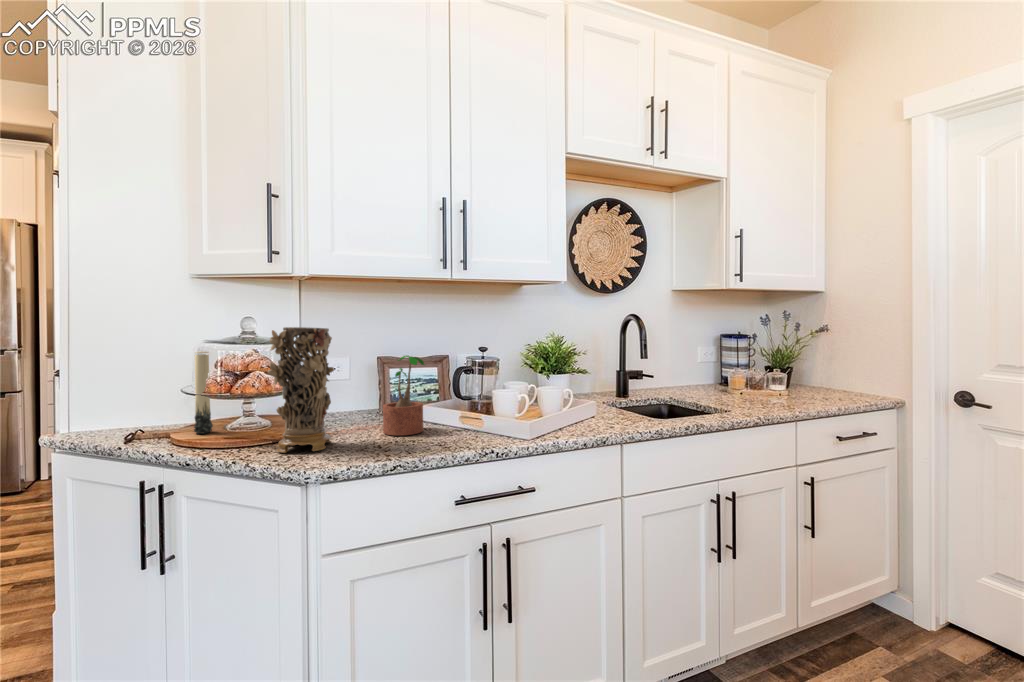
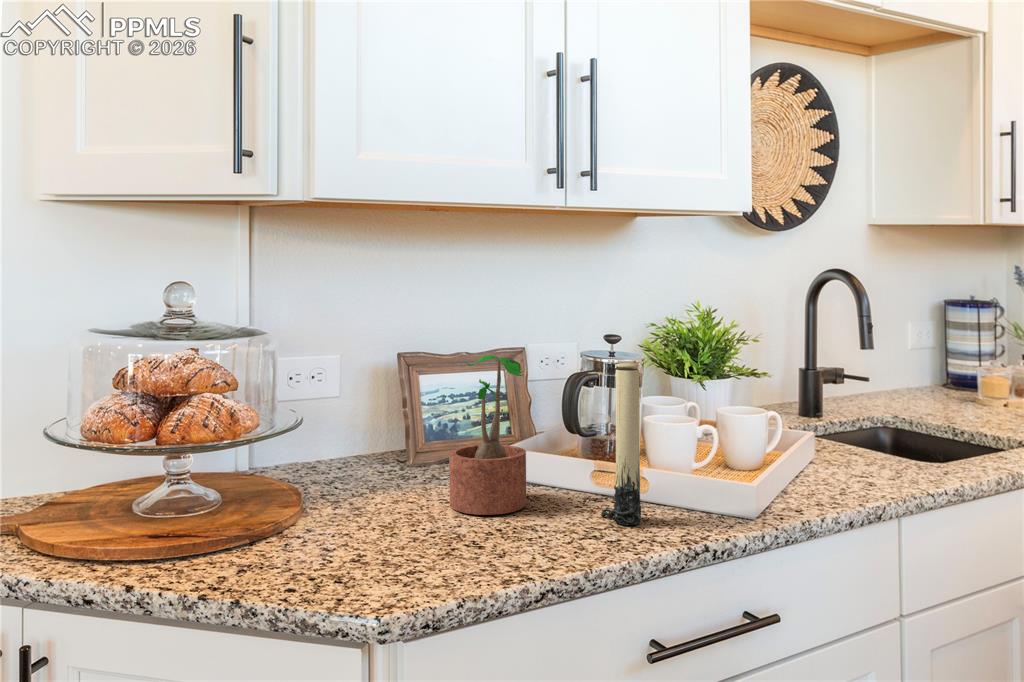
decorative vase: present [268,327,334,453] -> none [258,305,372,567]
candle: present [194,352,213,434] -> present [601,363,641,525]

